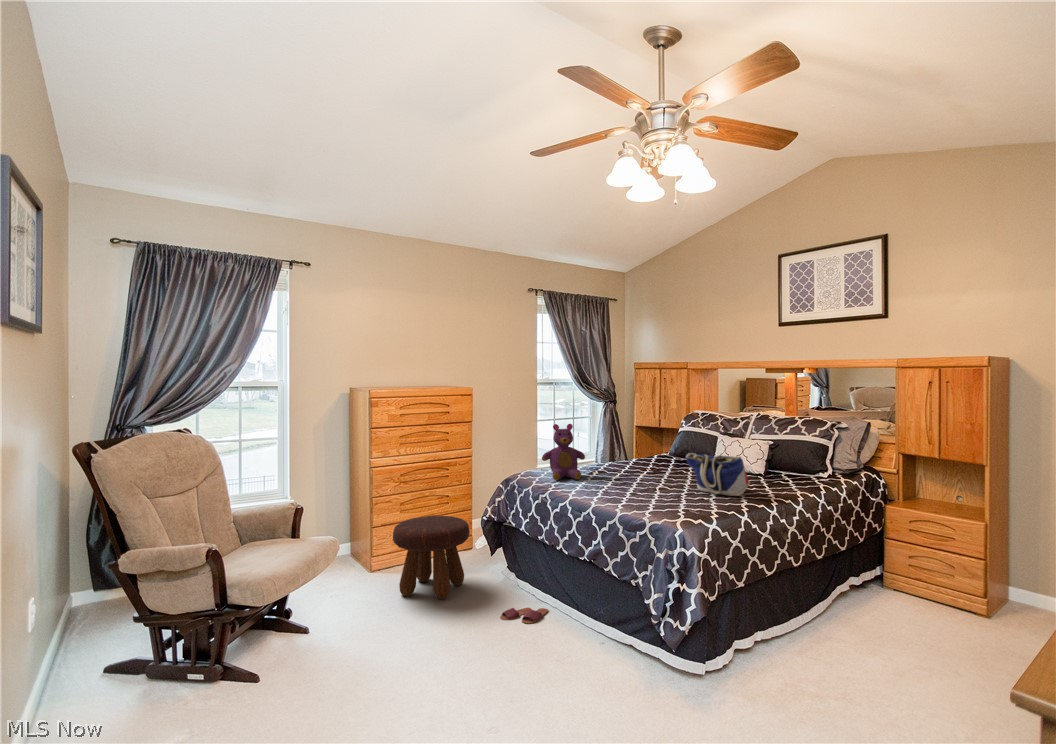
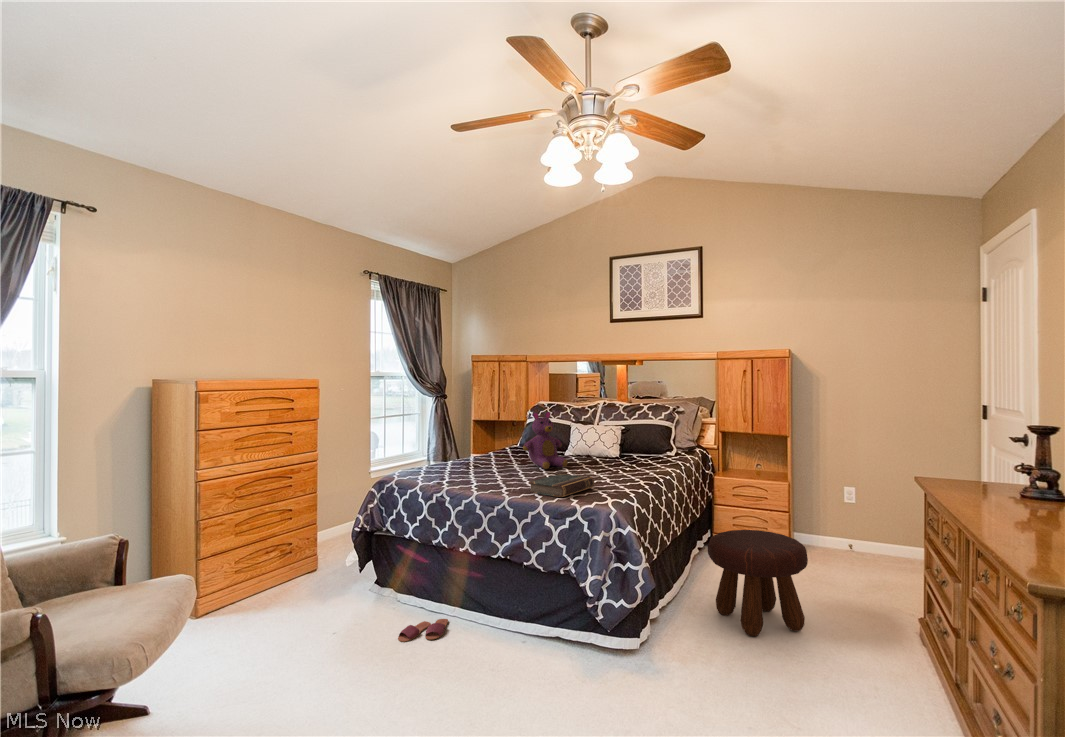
teddy bear: present [542,424,585,480] -> present [523,412,568,469]
tote bag: present [686,453,750,496] -> none [574,437,634,476]
book: none [618,488,687,511] -> present [529,474,594,497]
footstool: present [393,516,470,599] -> present [708,530,808,636]

